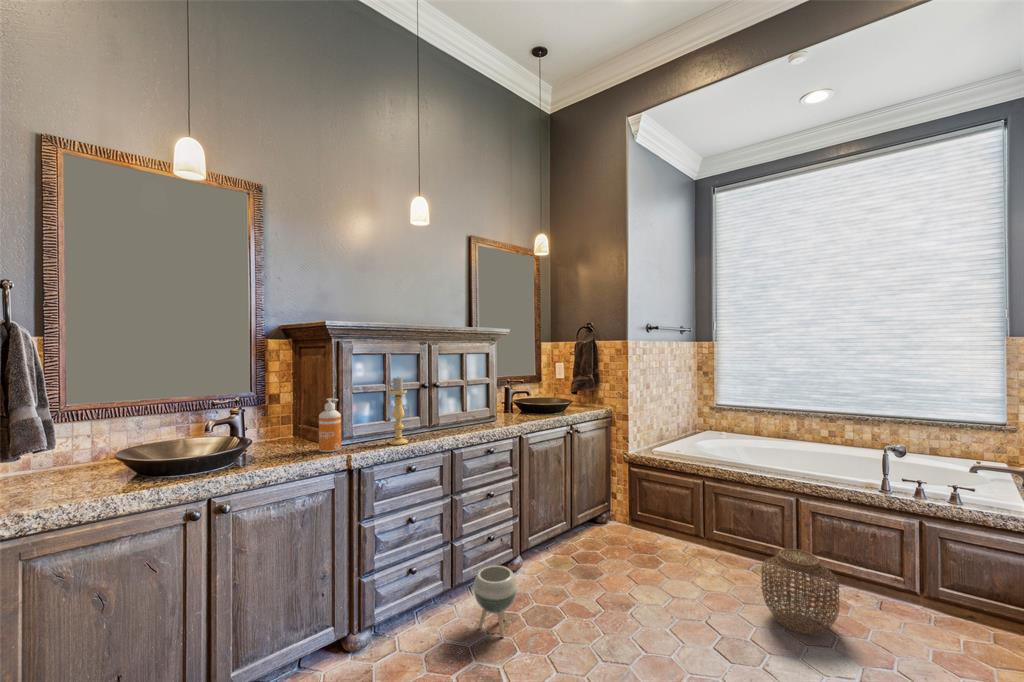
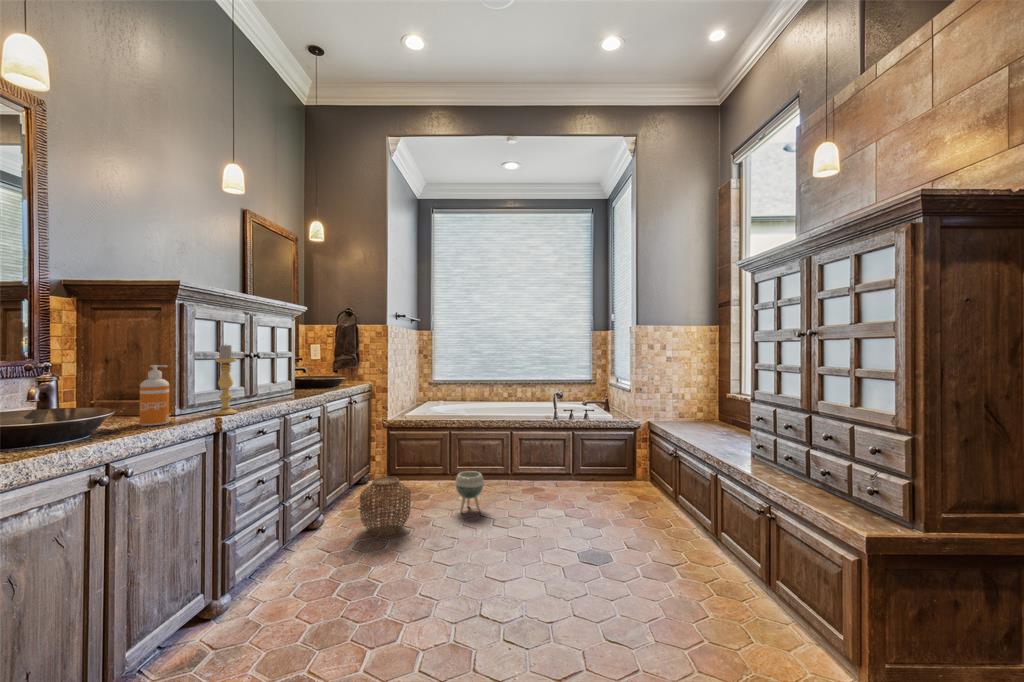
woven basket: present [761,549,839,635] -> present [360,476,411,536]
planter: present [474,565,517,637] -> present [455,471,484,513]

